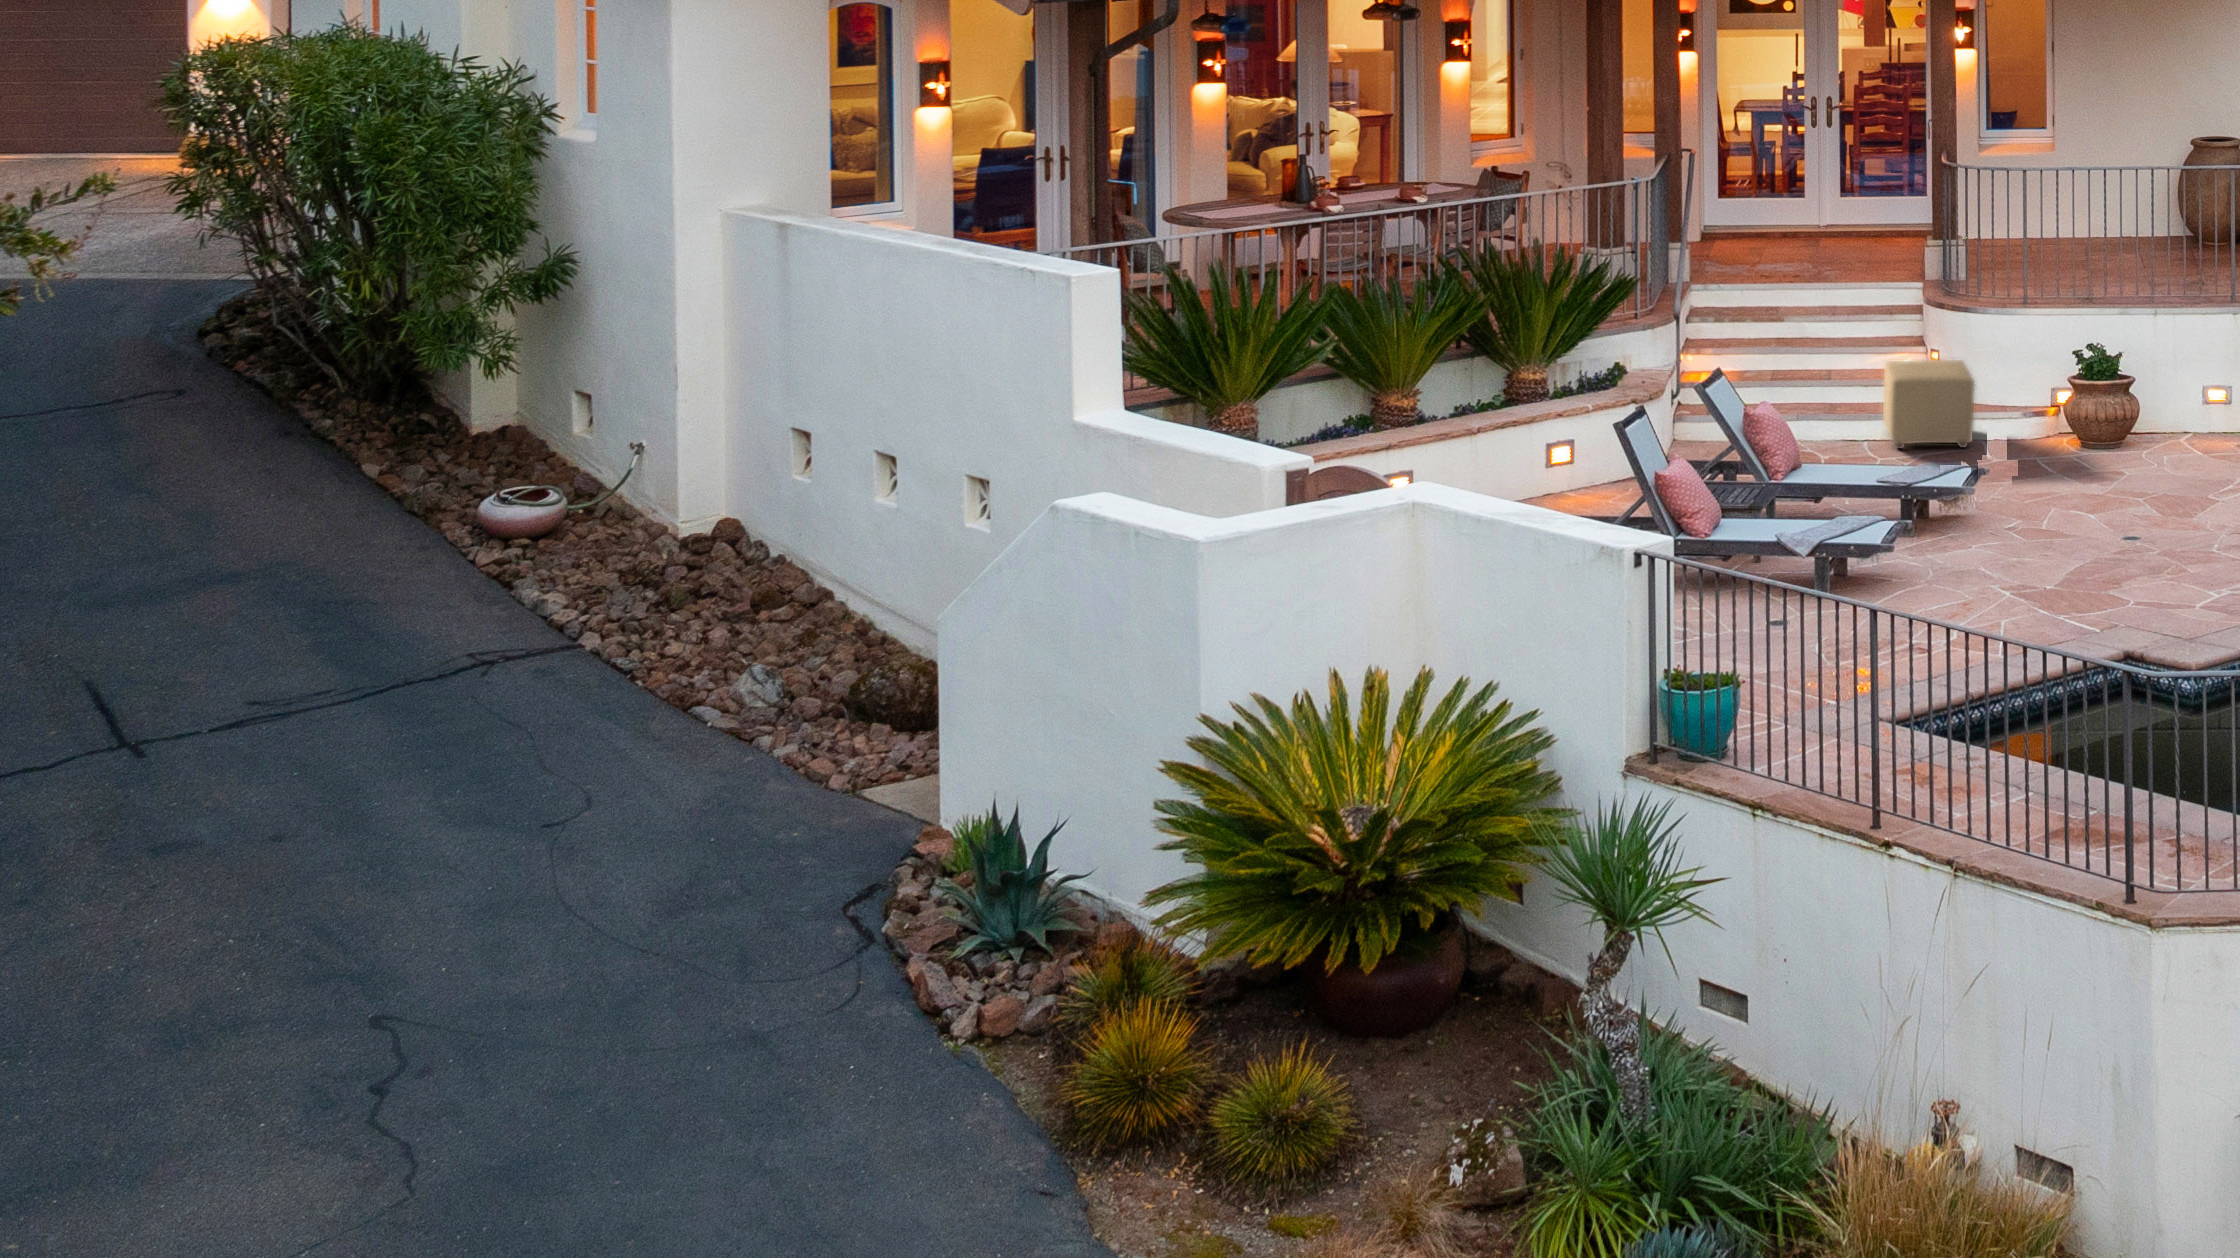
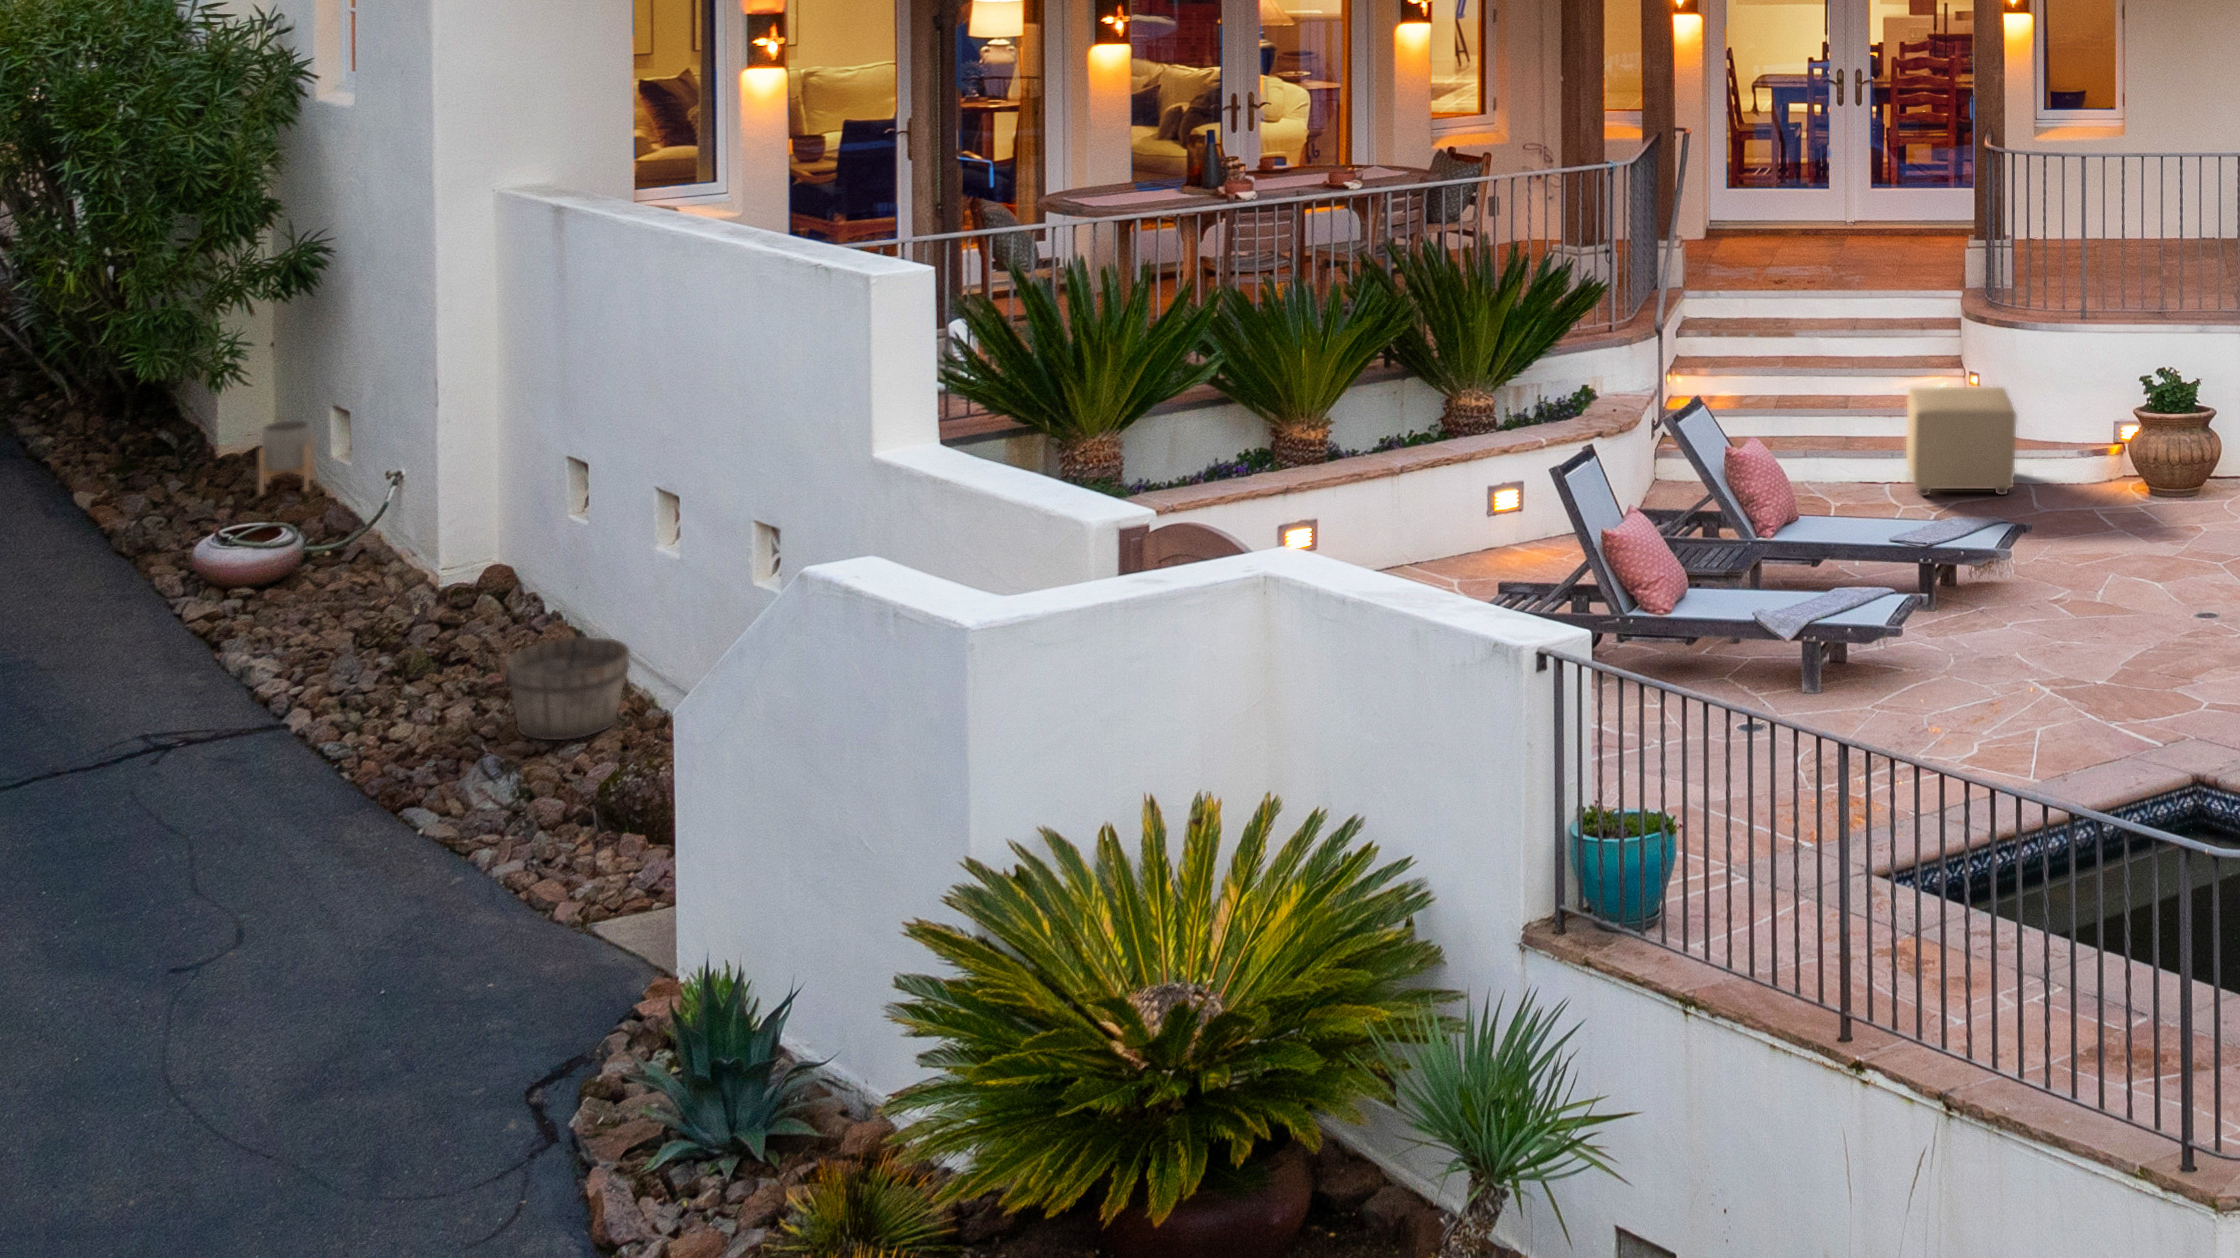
planter: none [504,404,547,467] -> present [259,420,315,494]
wooden bucket: none [750,567,853,657] -> present [504,630,630,740]

